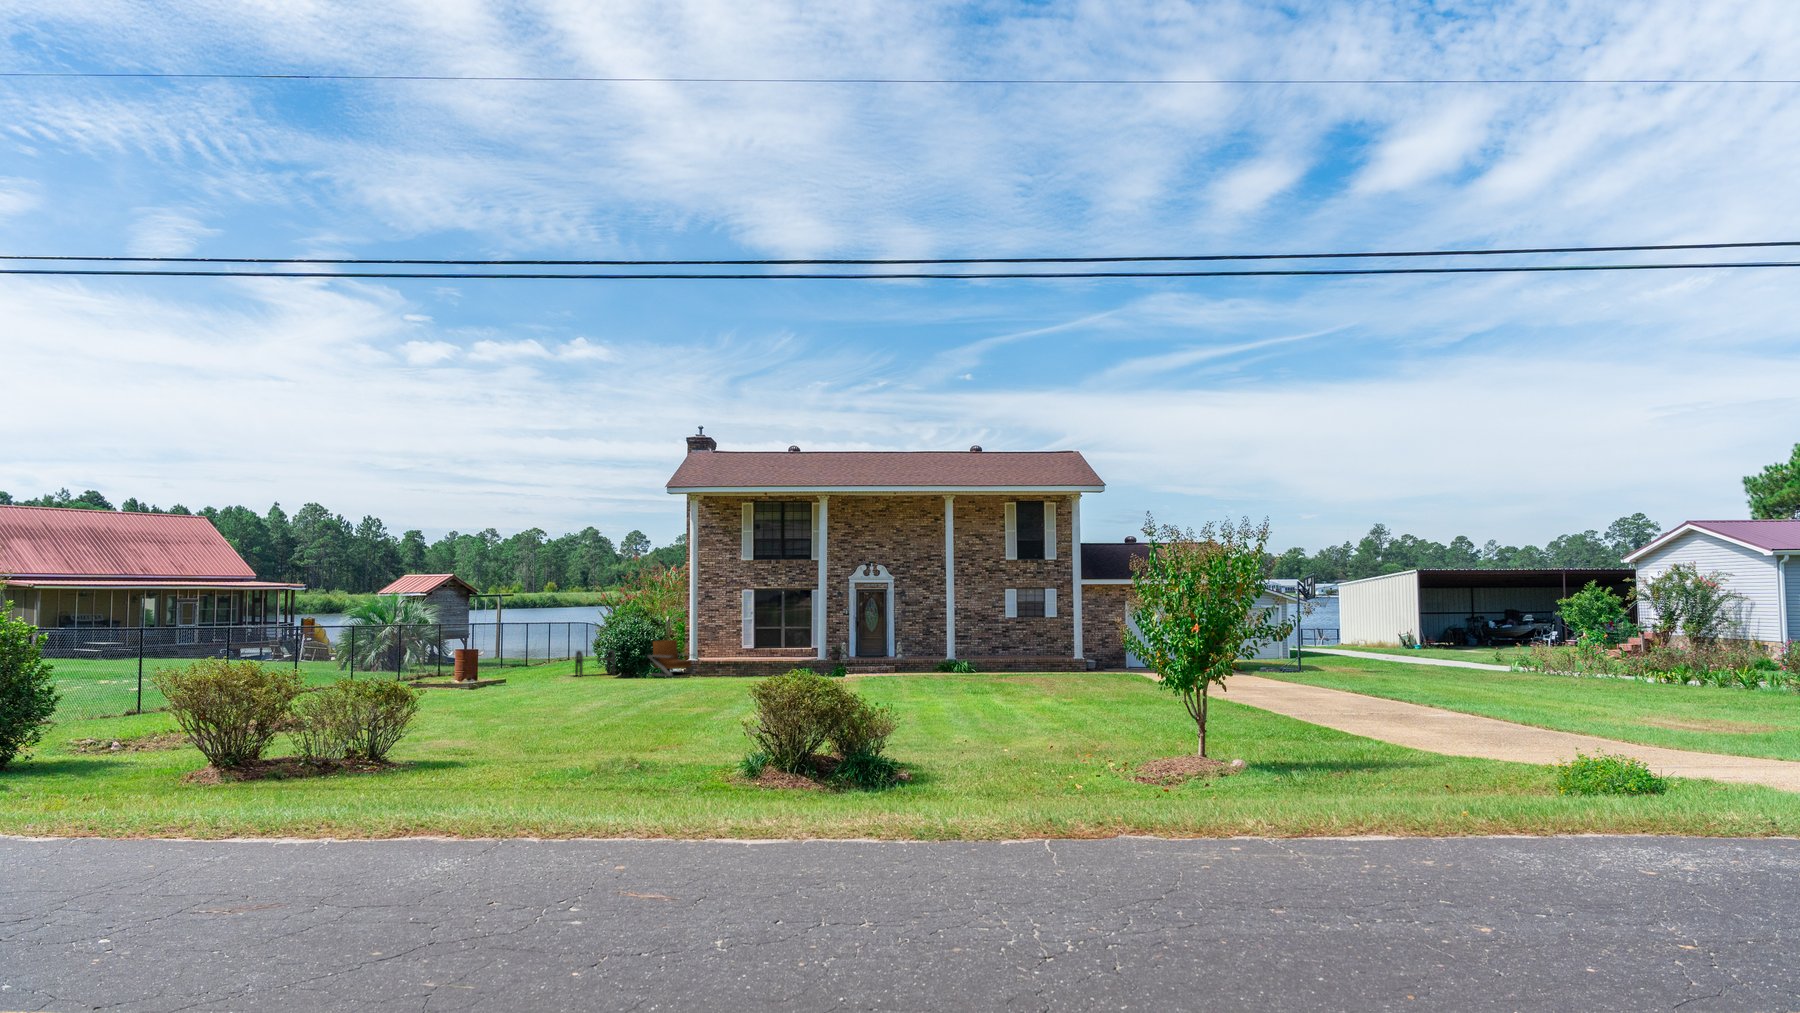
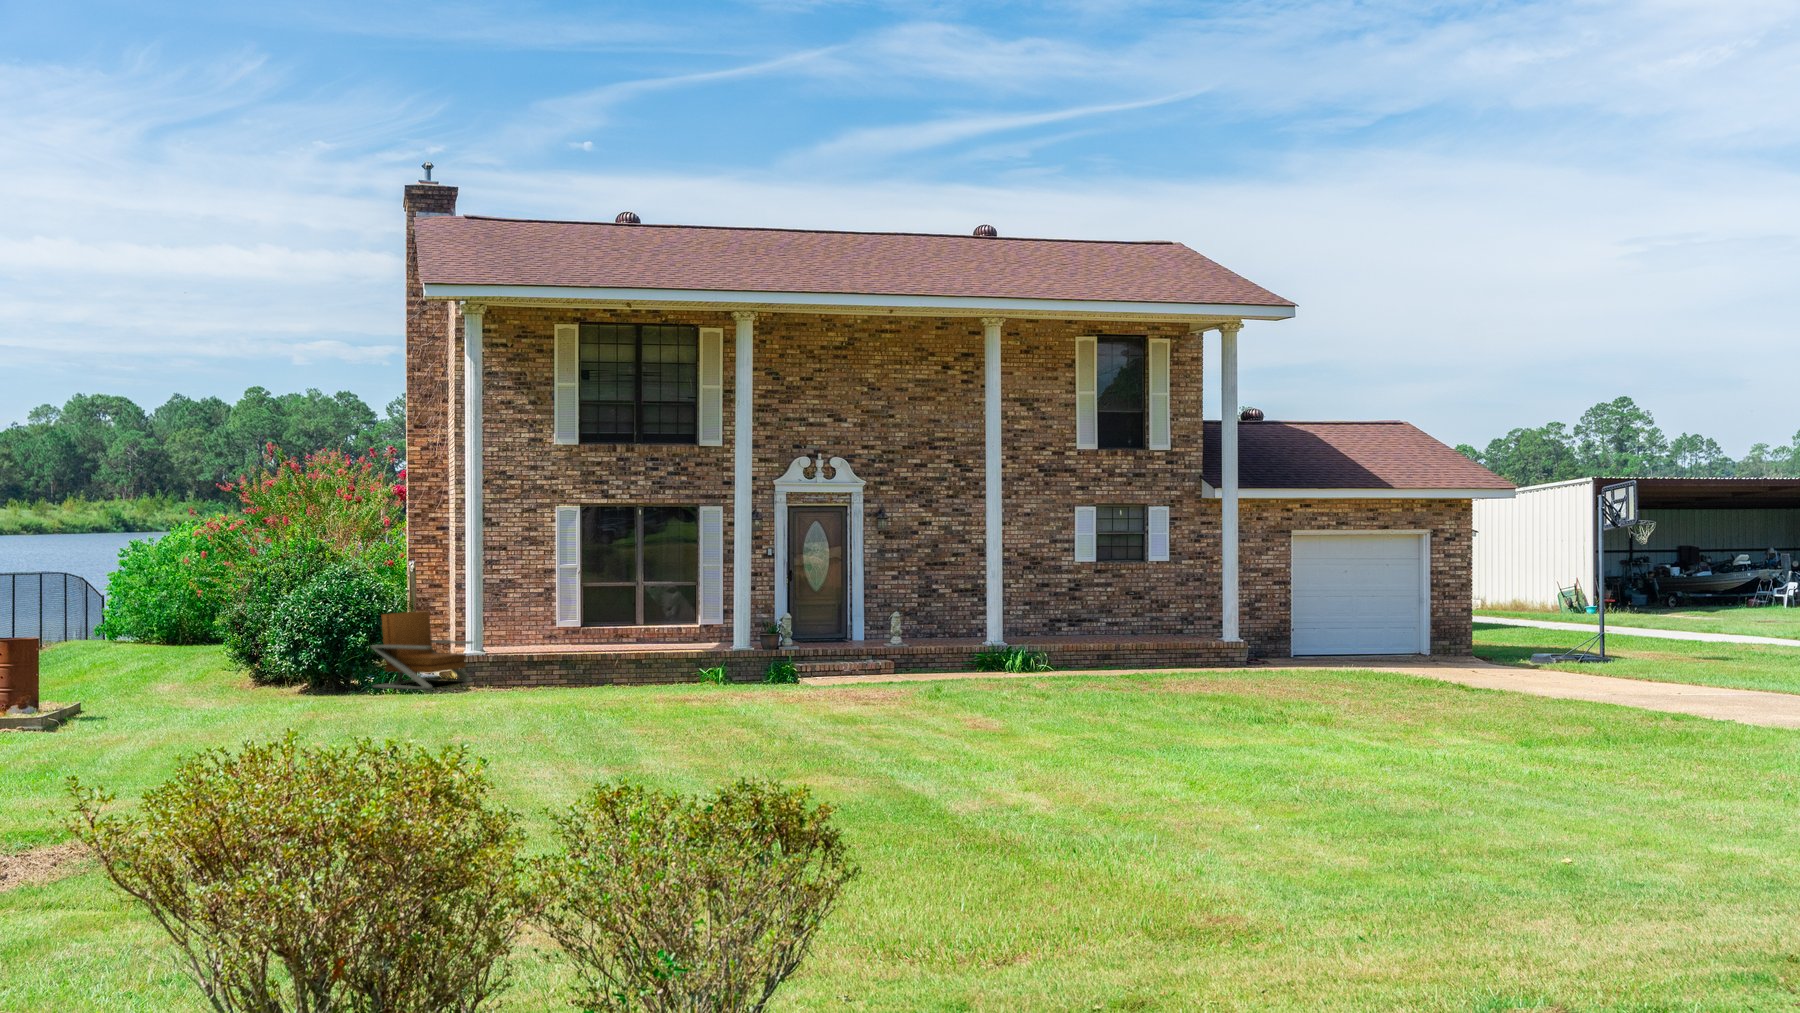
bench: present [575,650,615,677] -> none [204,633,297,695]

